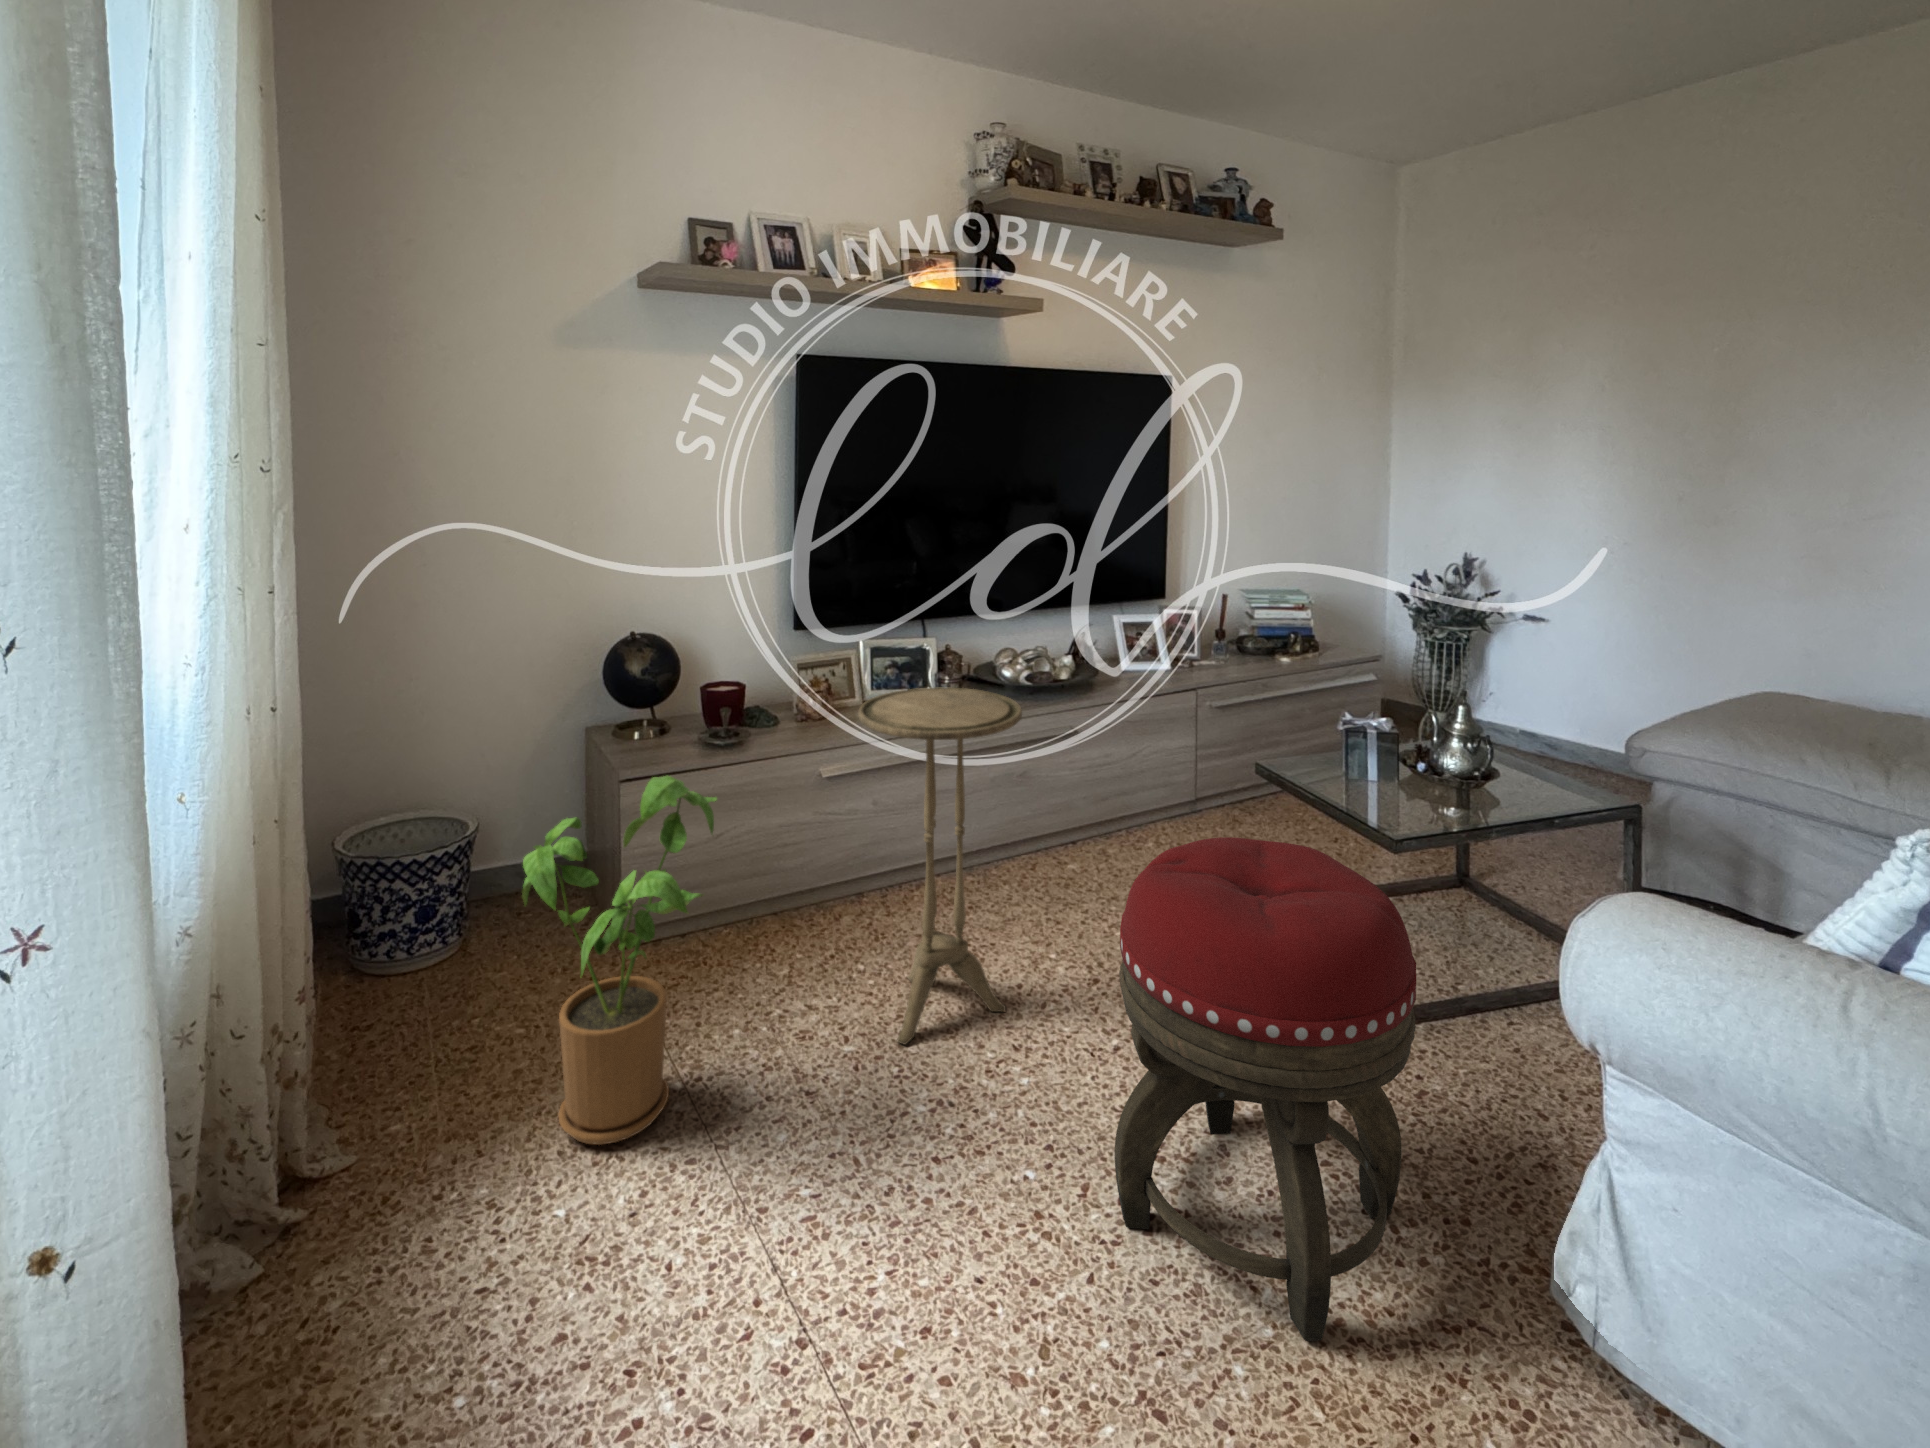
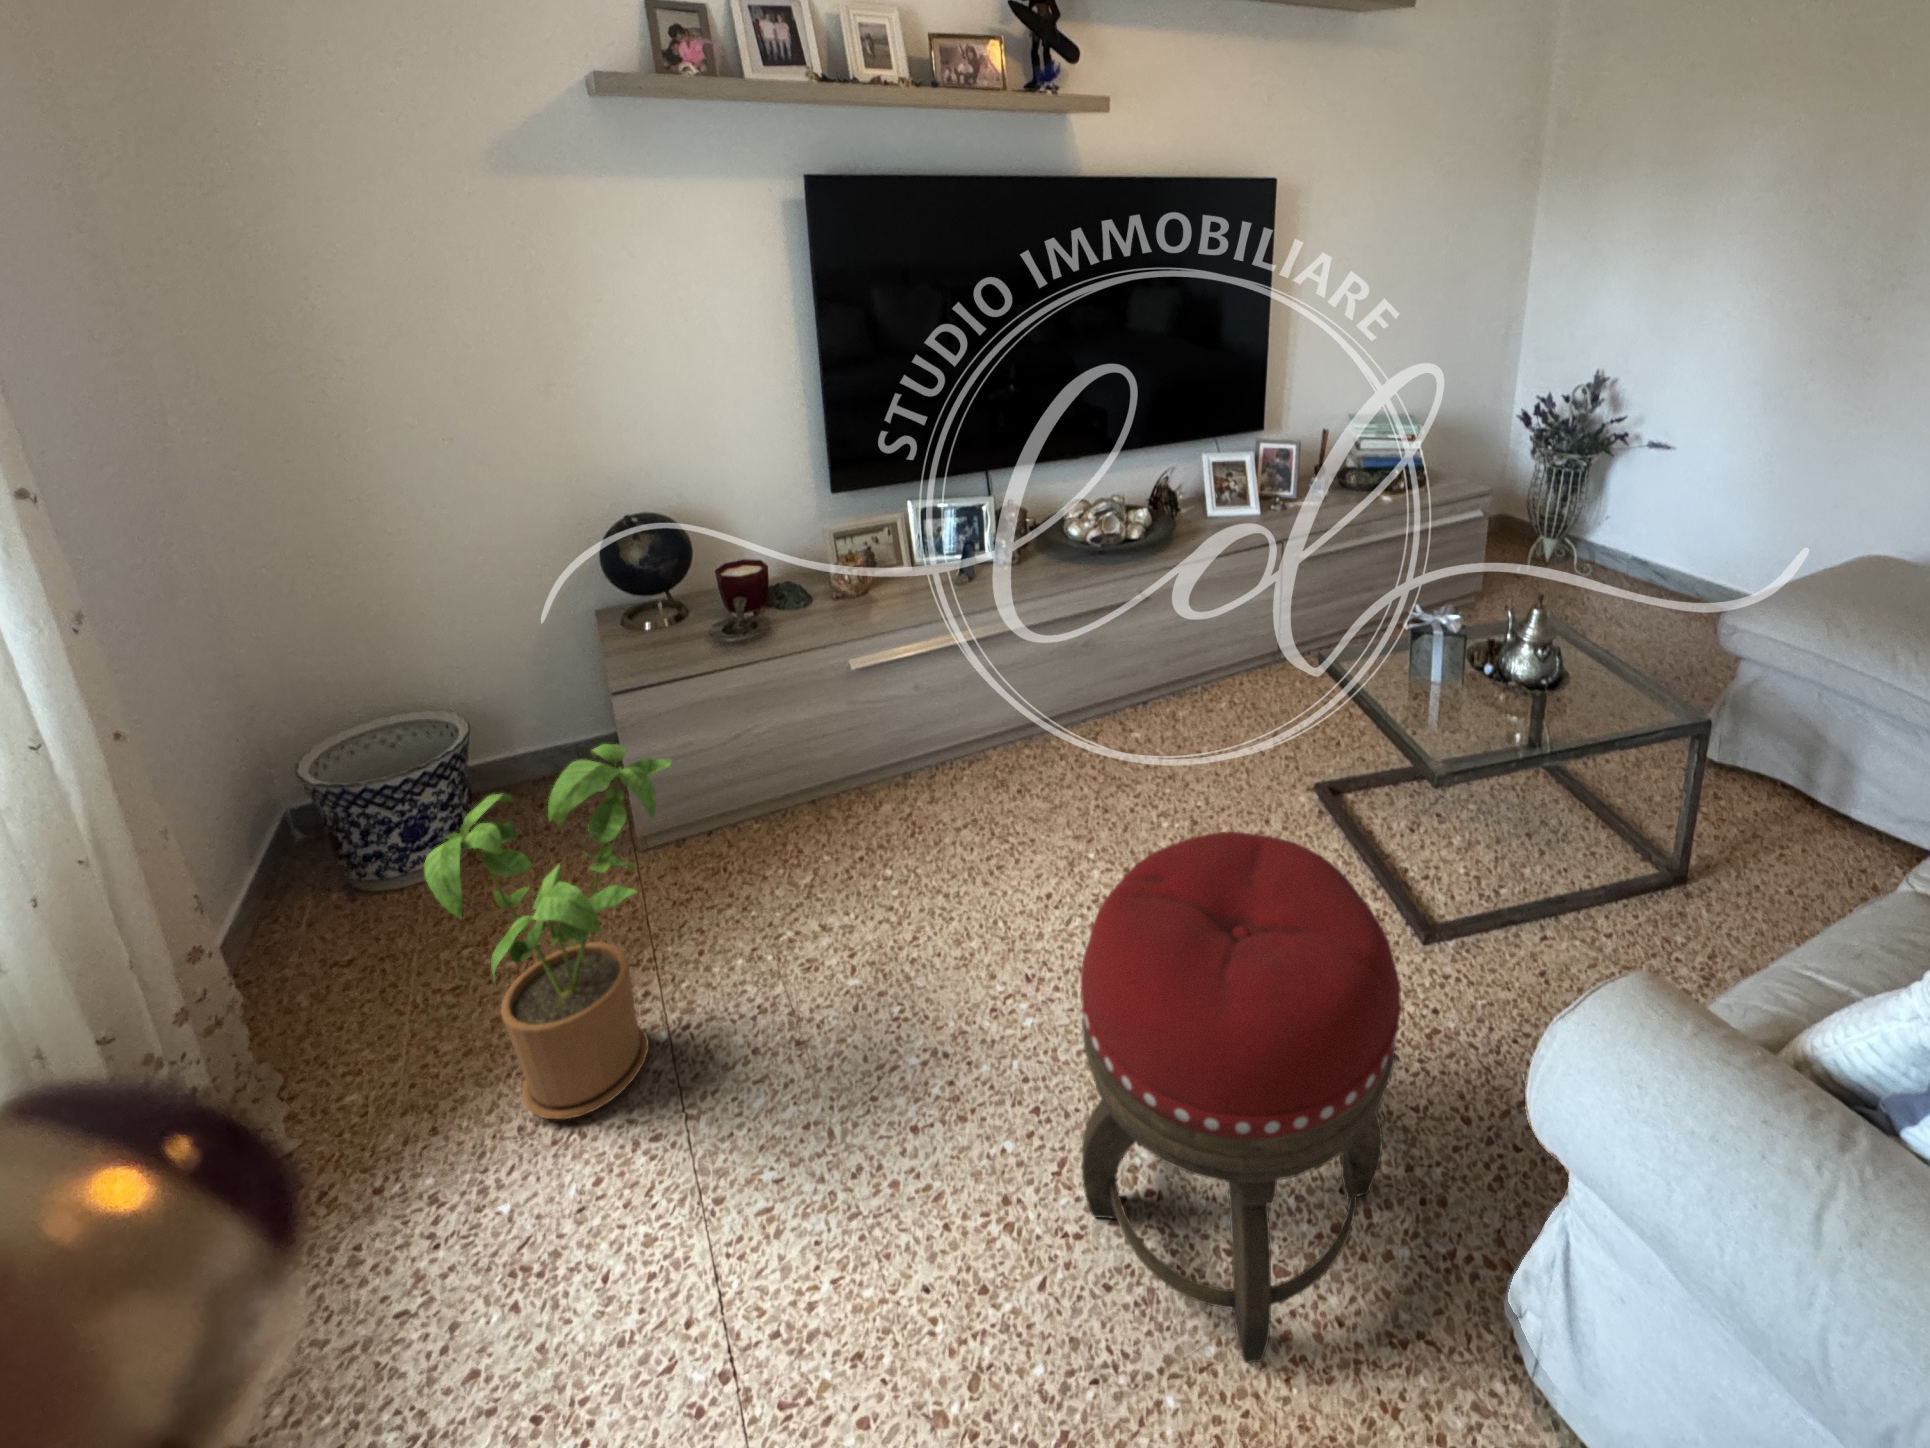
side table: present [858,687,1022,1045] -> none [837,608,1031,981]

